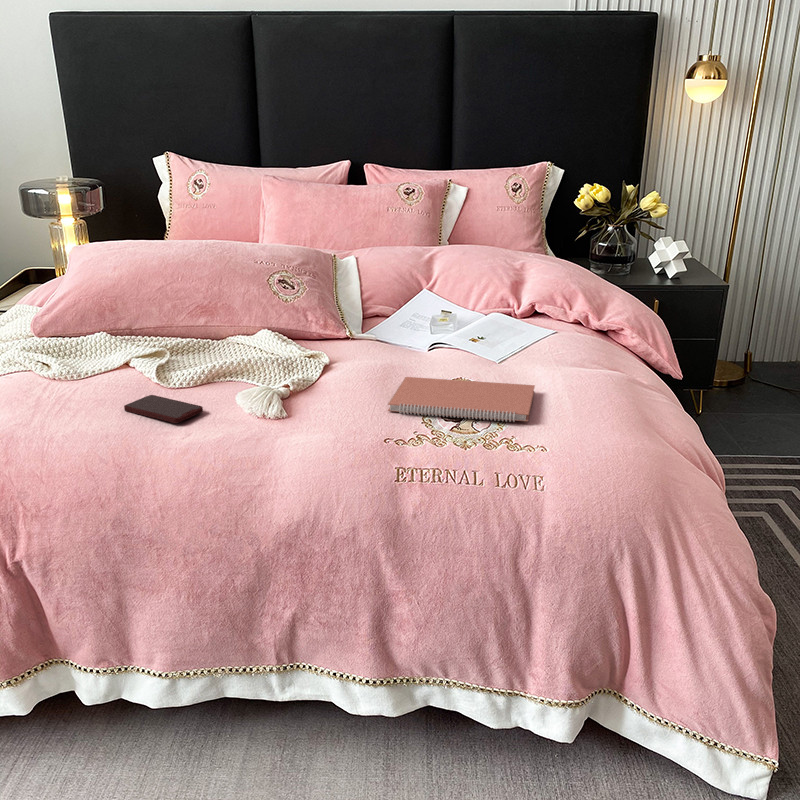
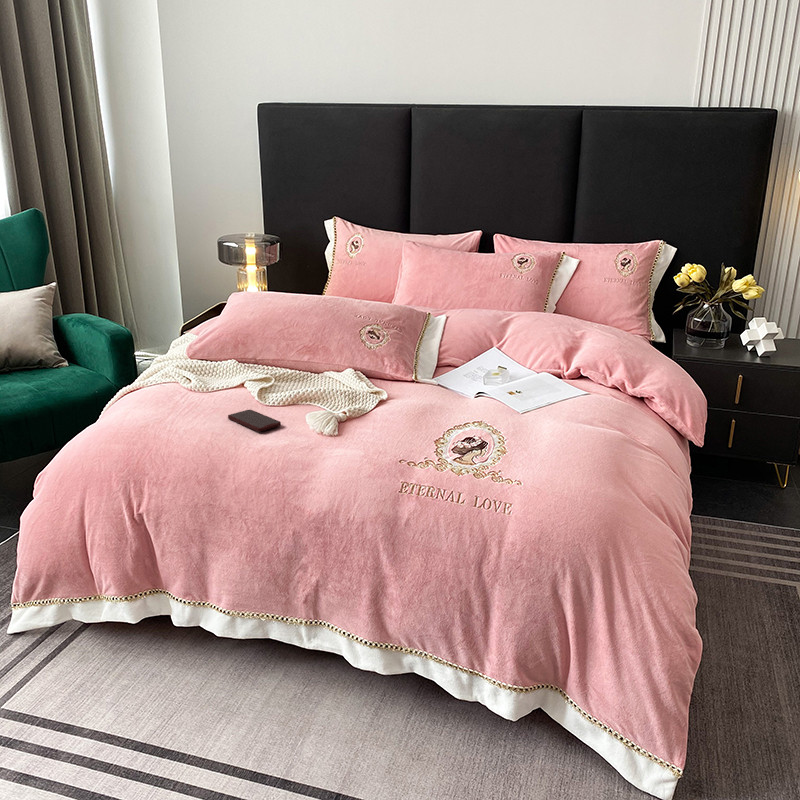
notebook: present [388,377,535,422] -> none [414,417,536,461]

